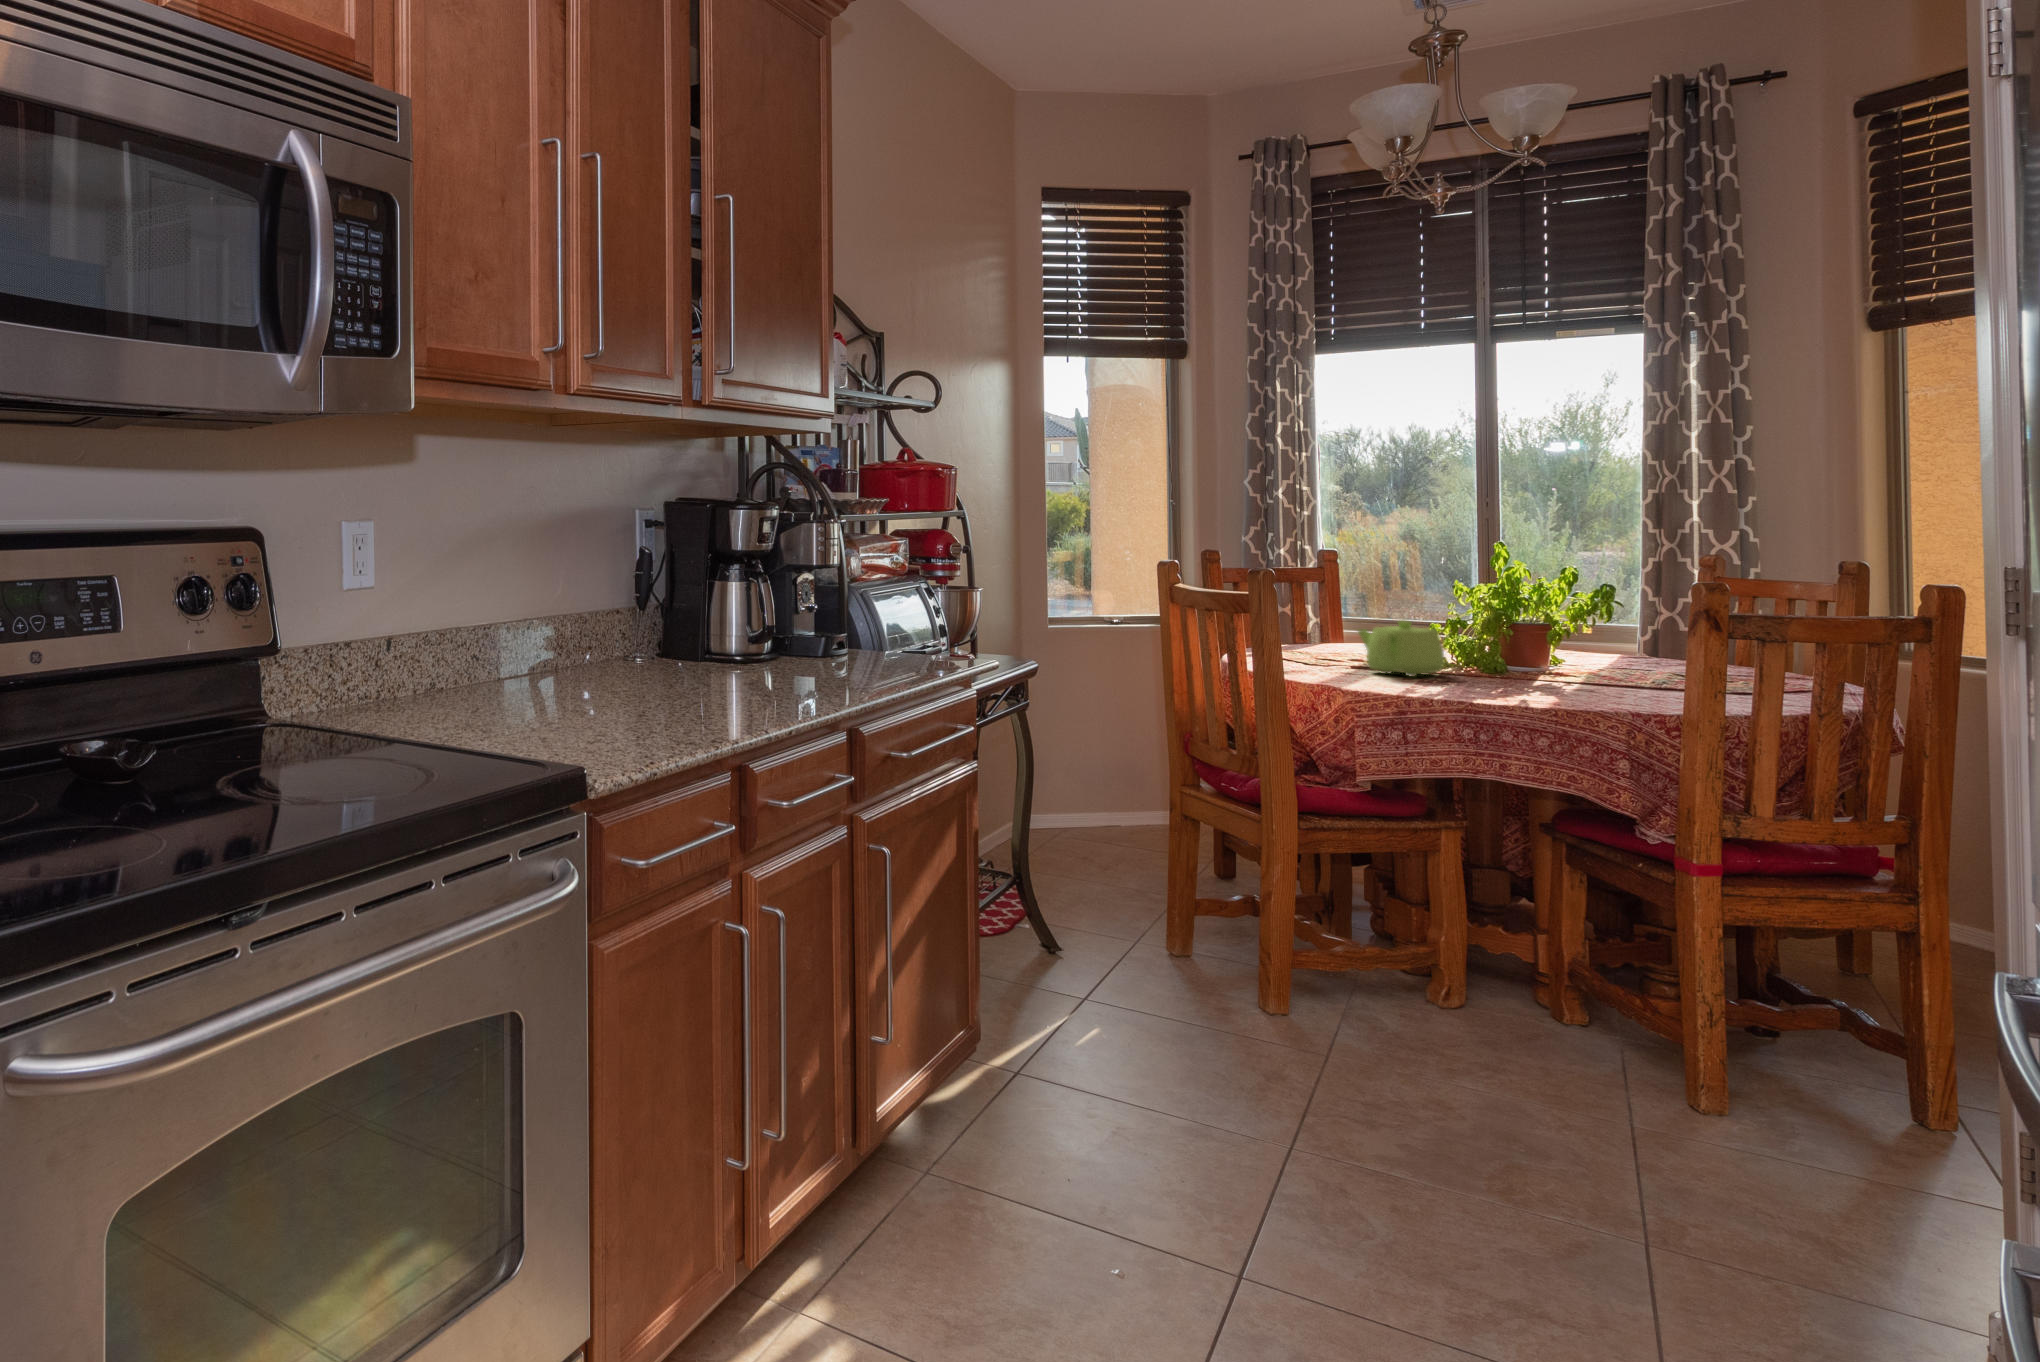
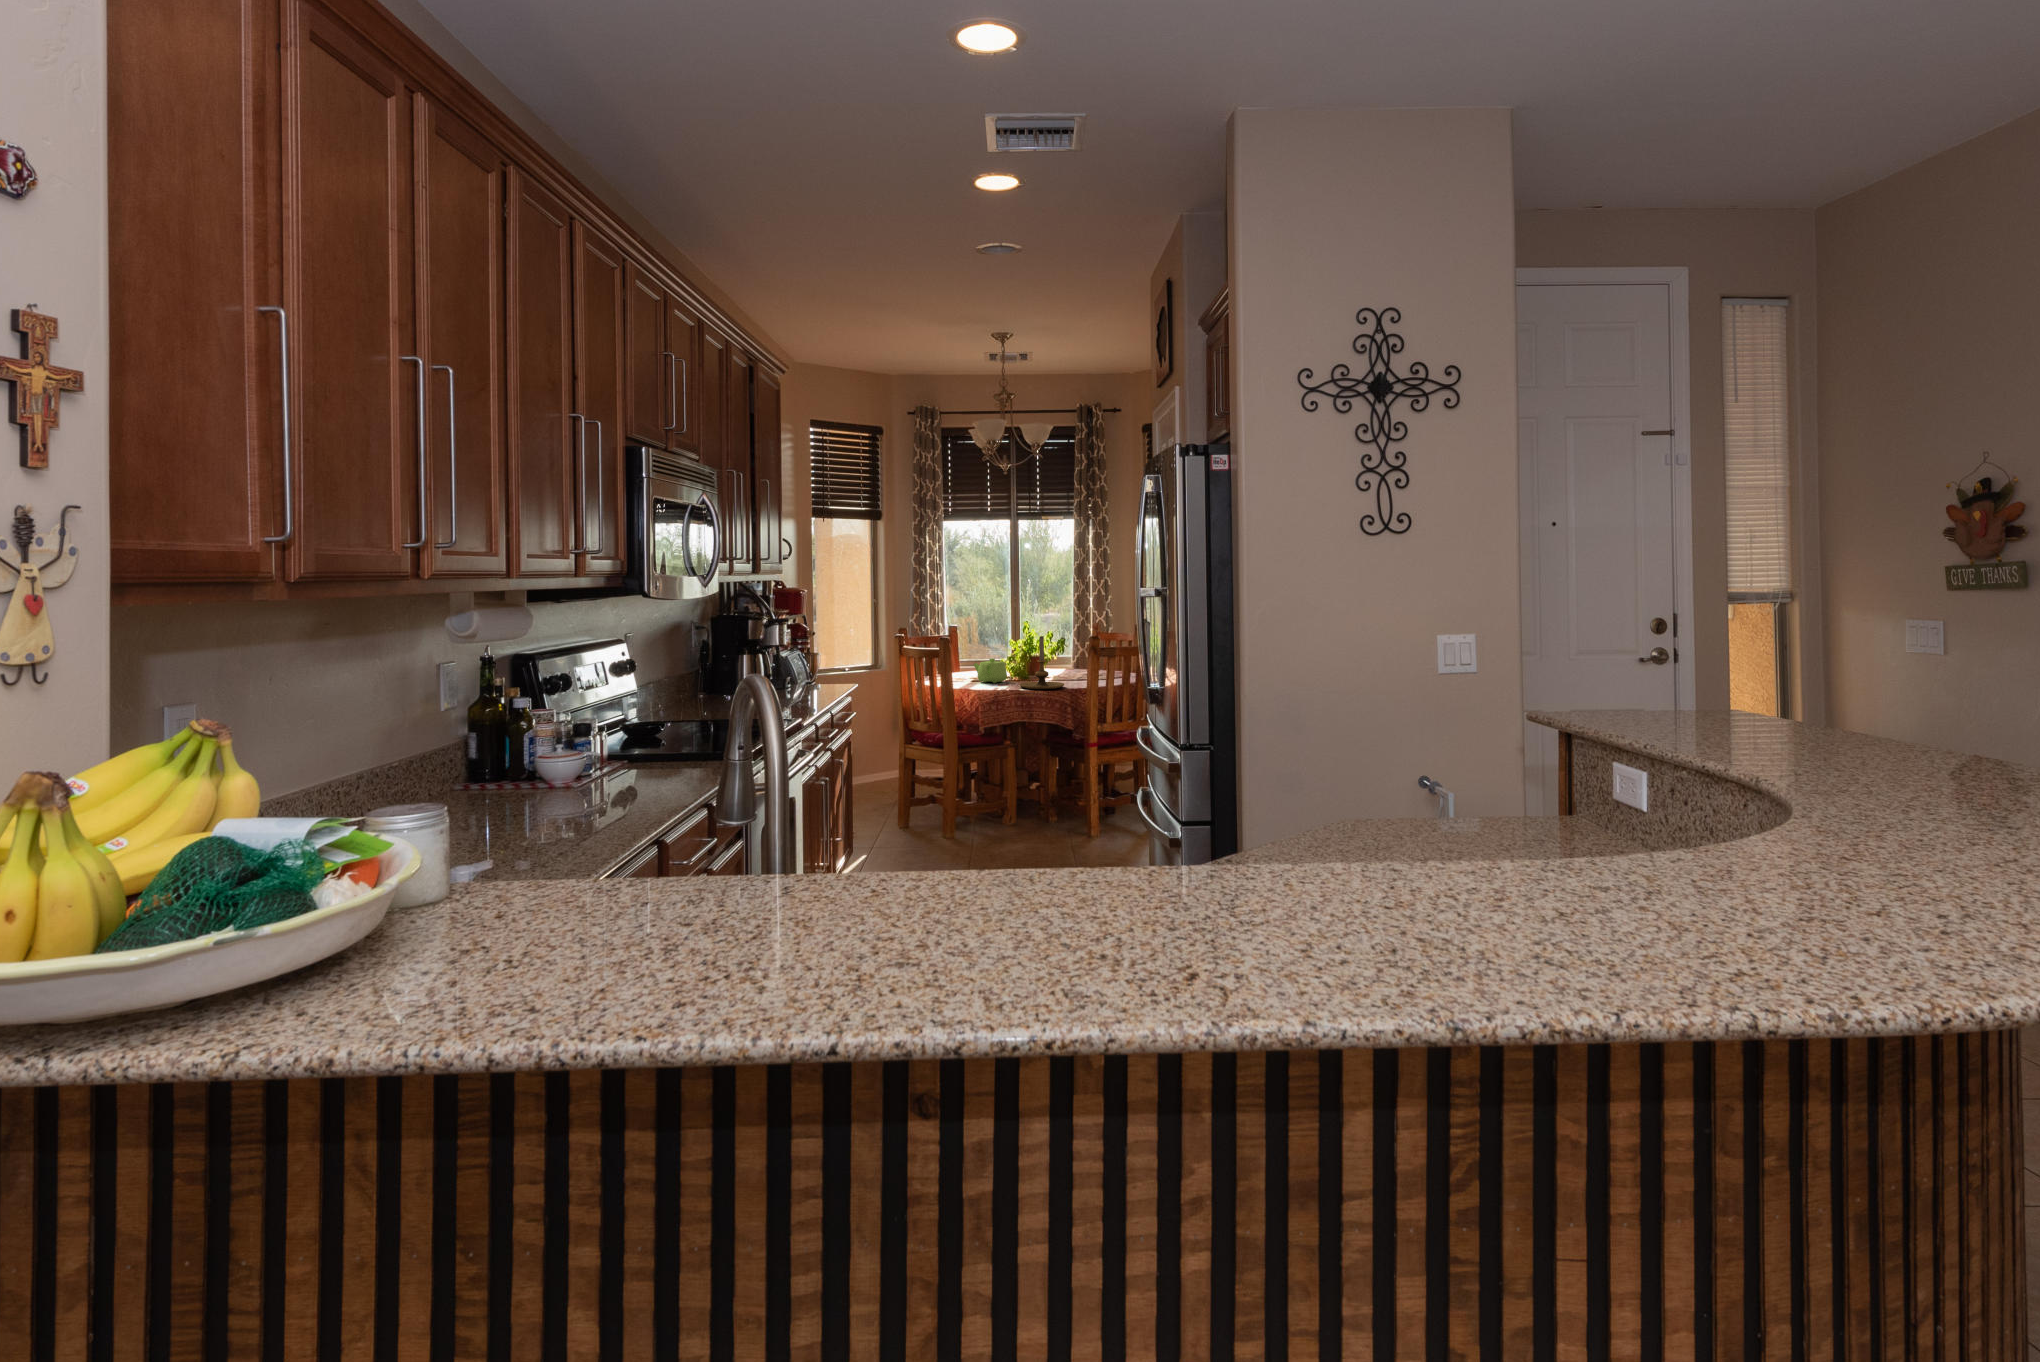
candle holder: none [1473,570,1611,702] -> present [1019,636,1064,689]

